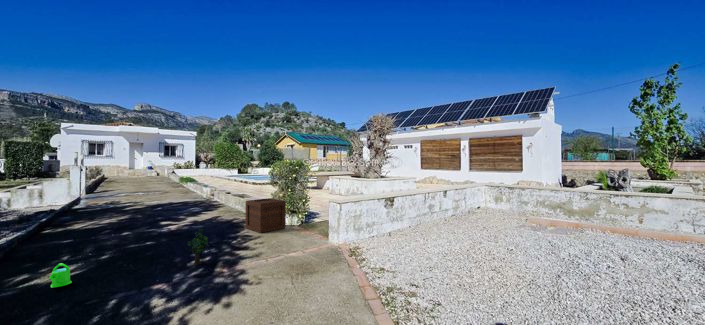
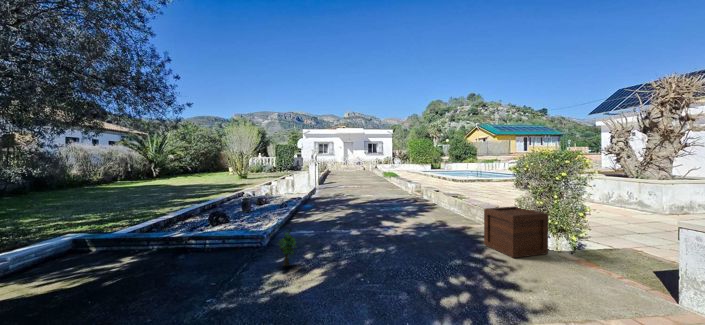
decorative plant: present [187,229,209,265] -> present [277,229,297,266]
watering can: present [50,263,72,287] -> none [293,280,313,309]

